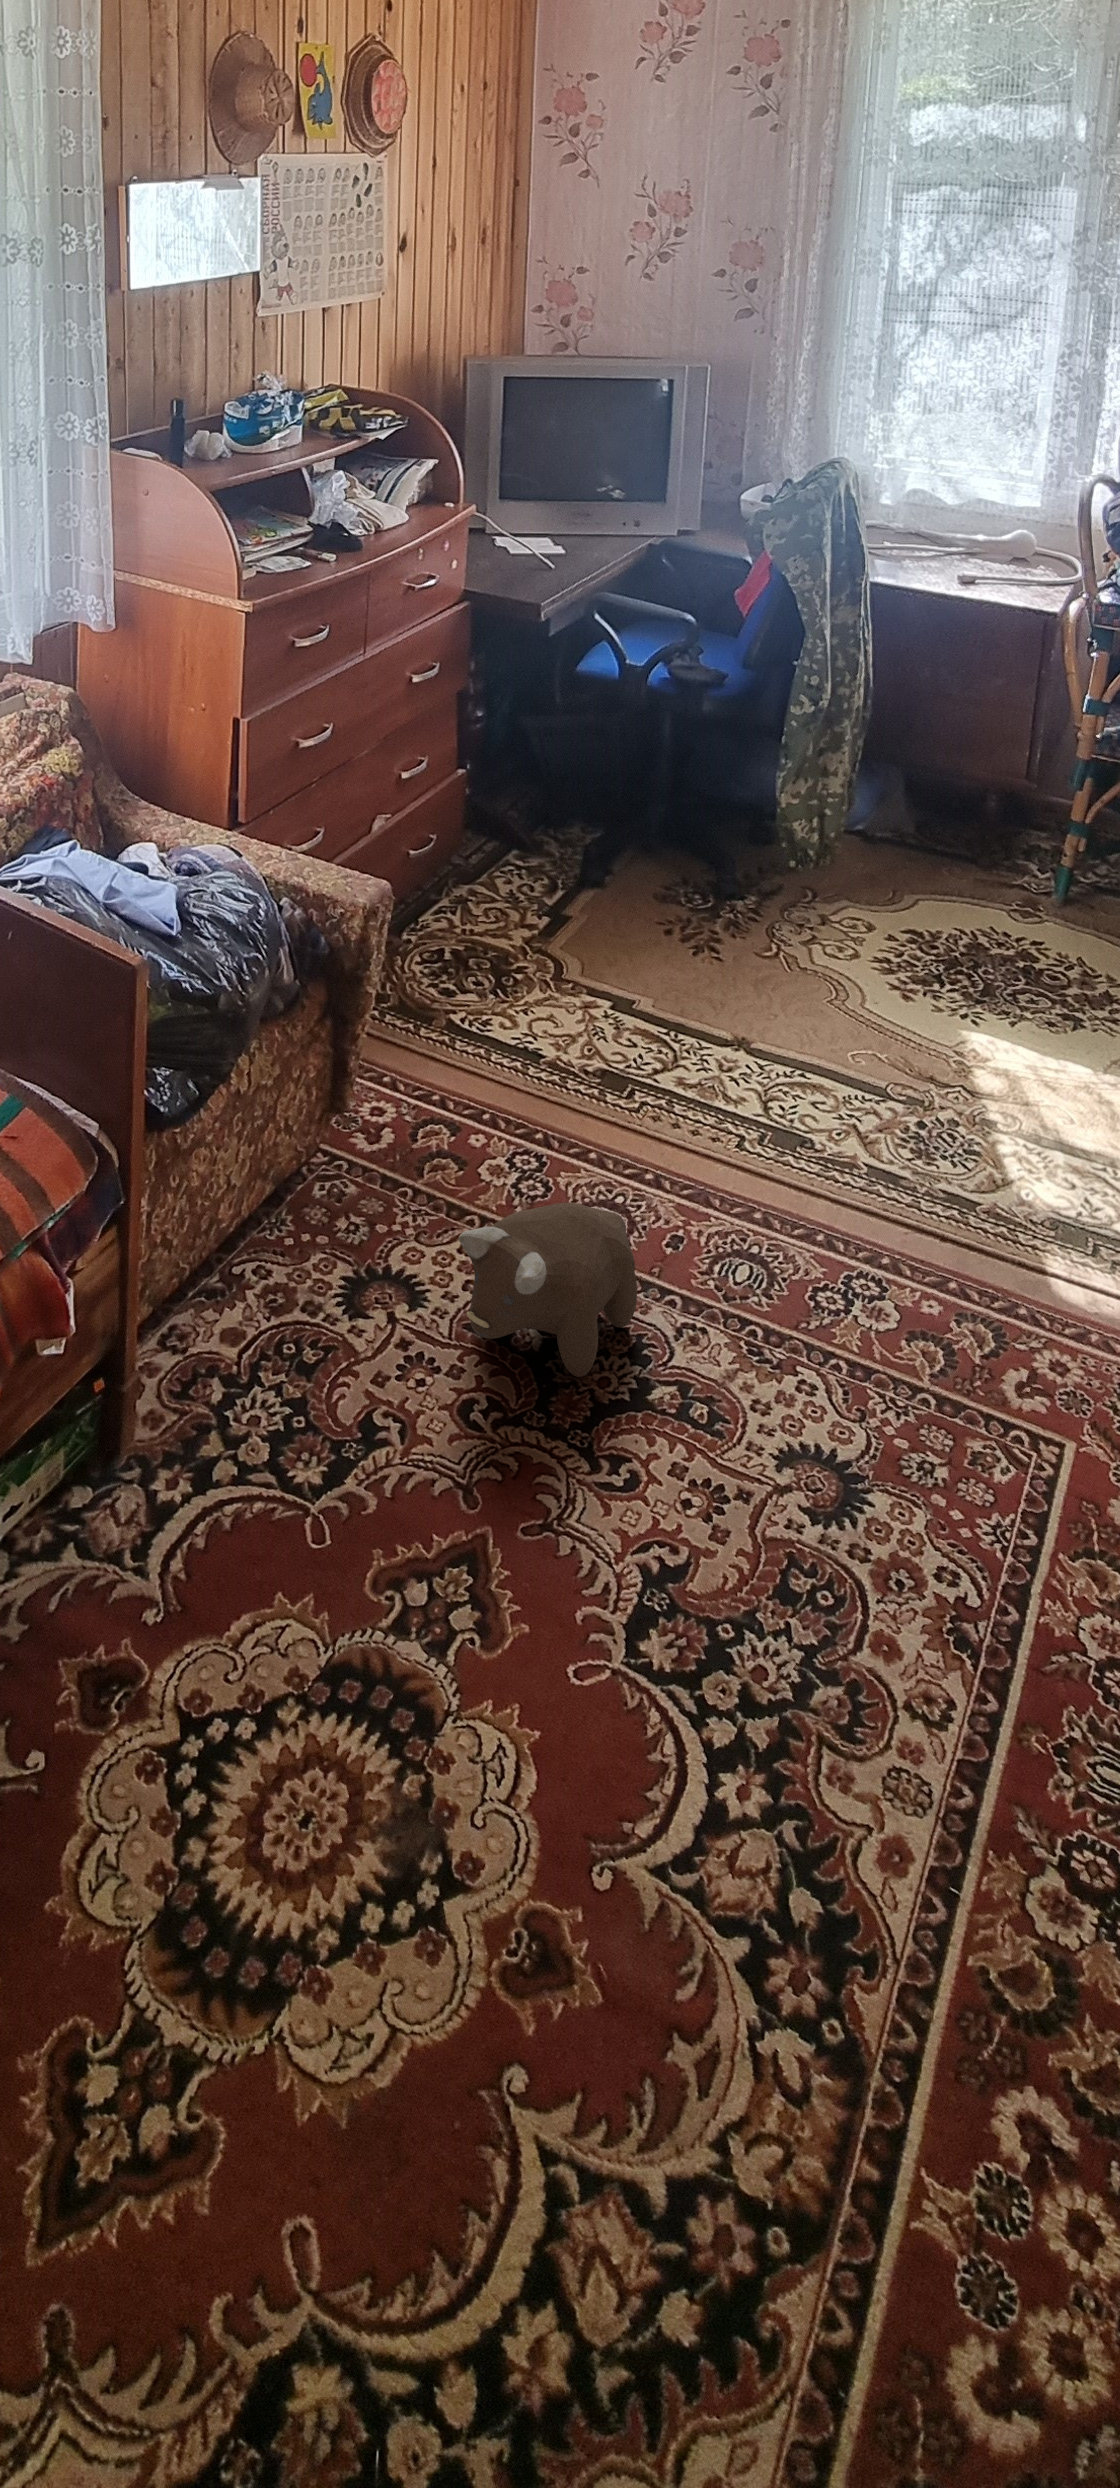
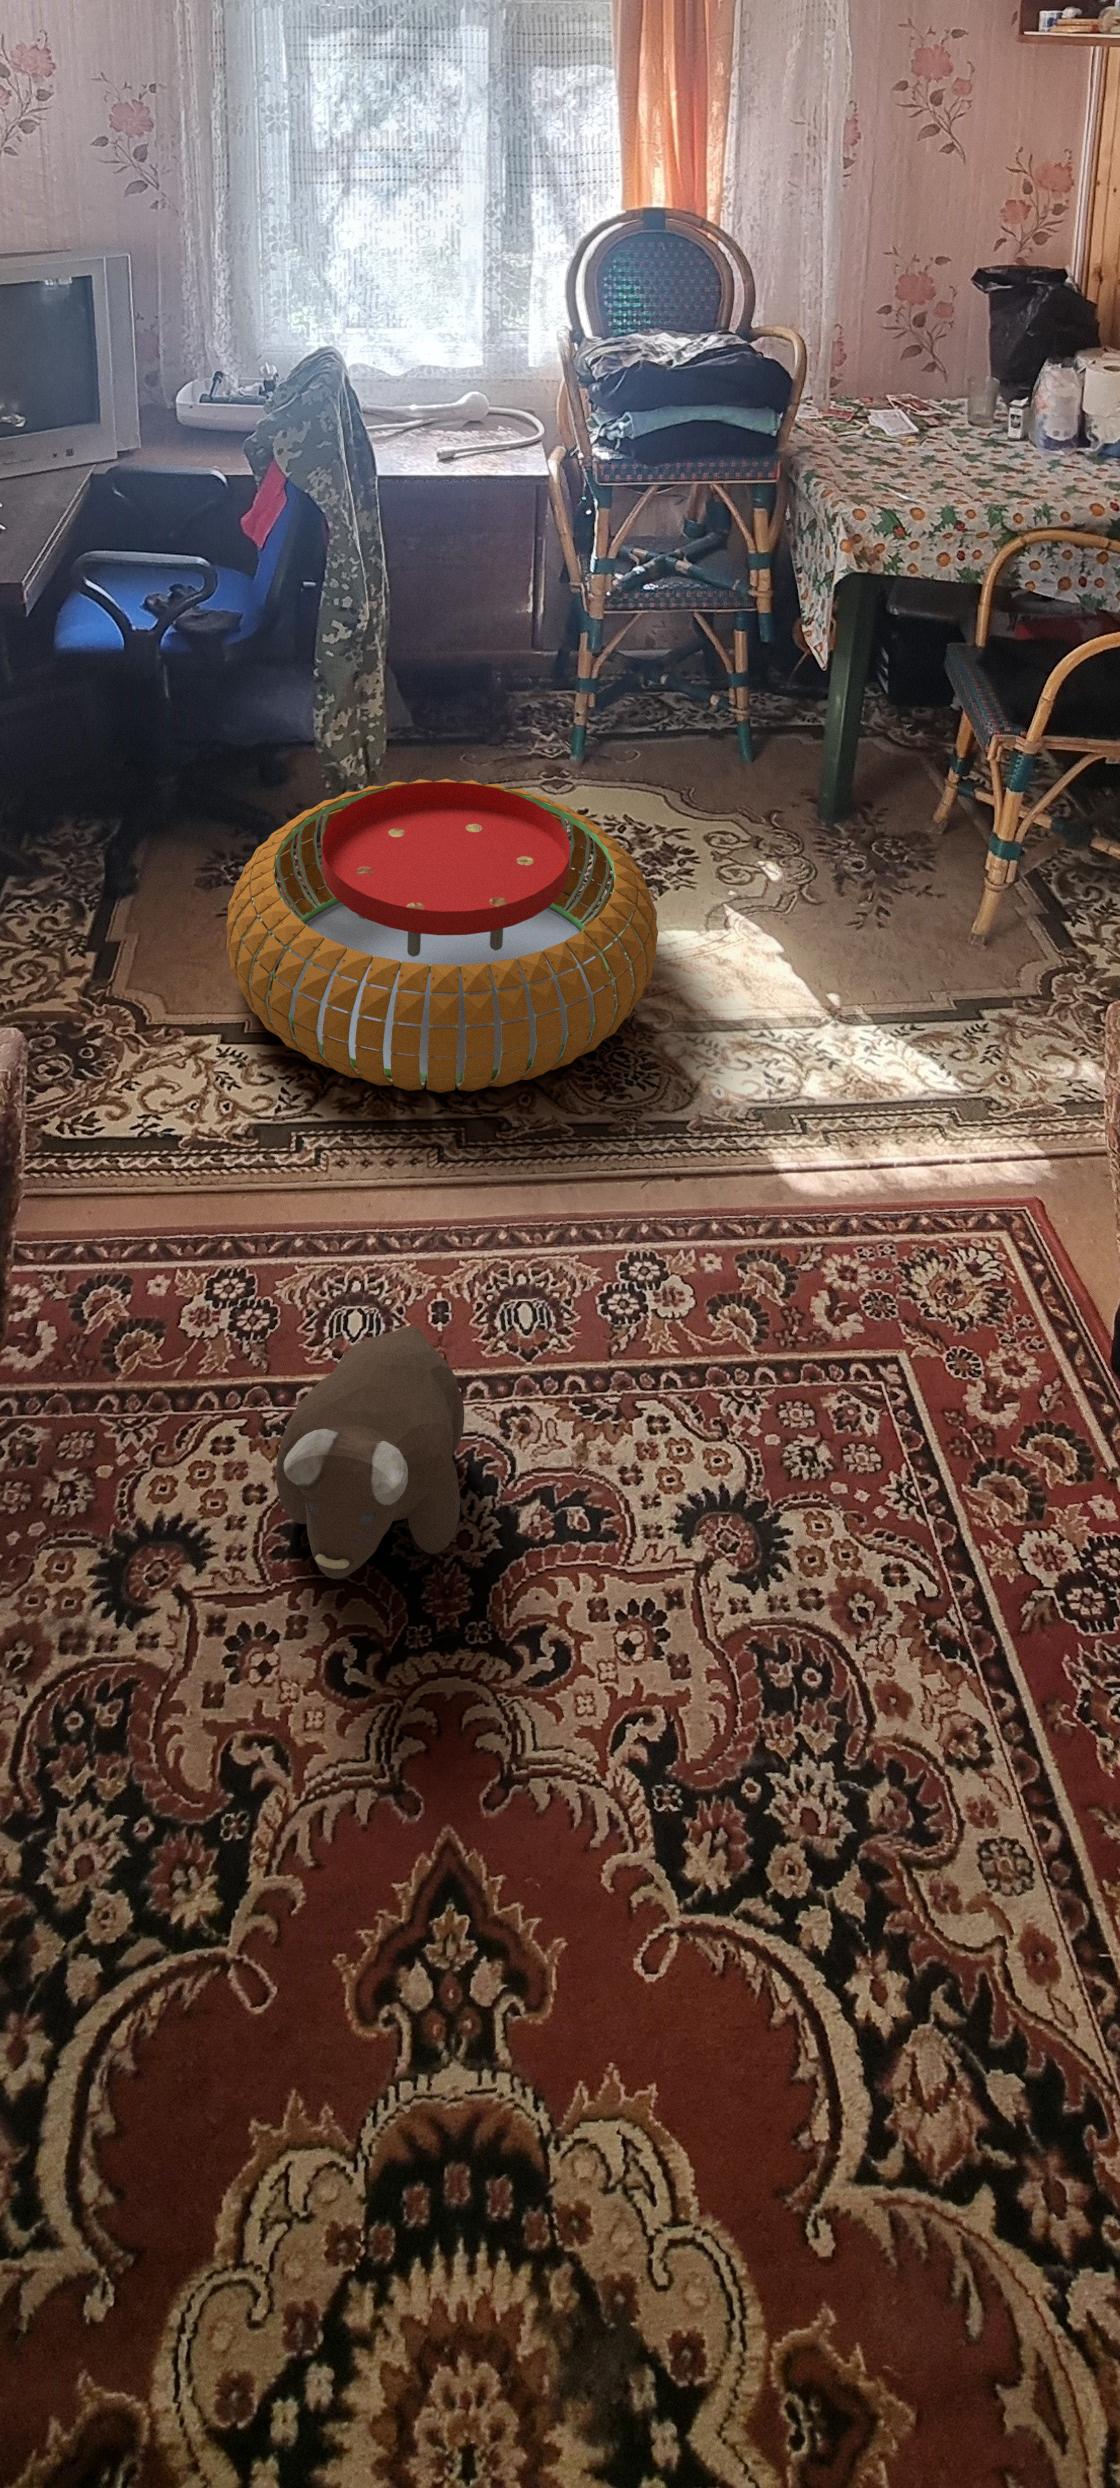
pouf: none [635,855,1027,1123] -> present [226,779,658,1093]

